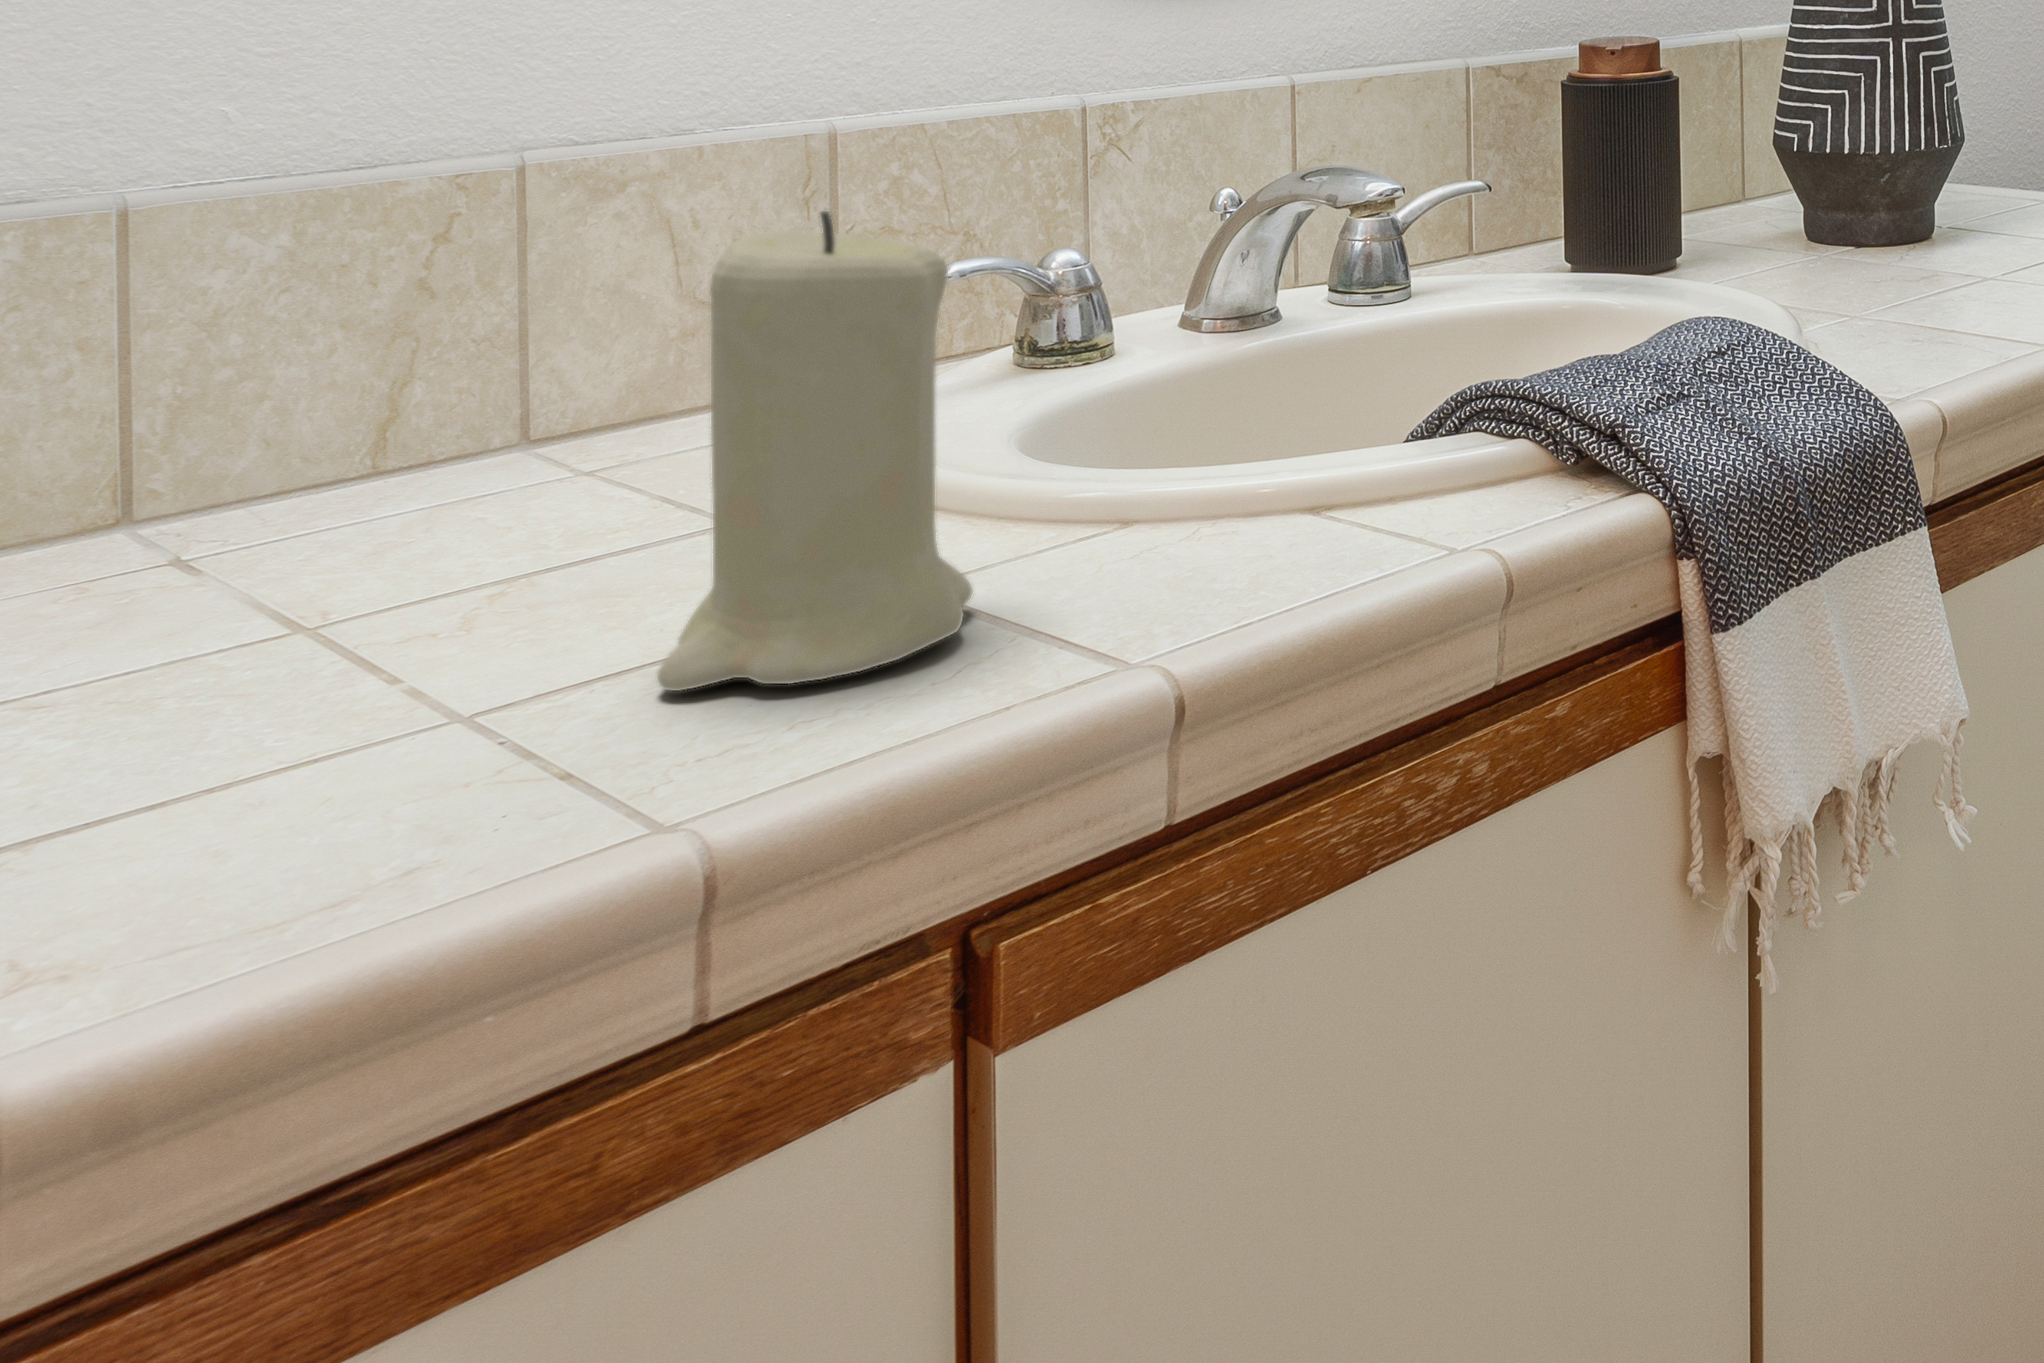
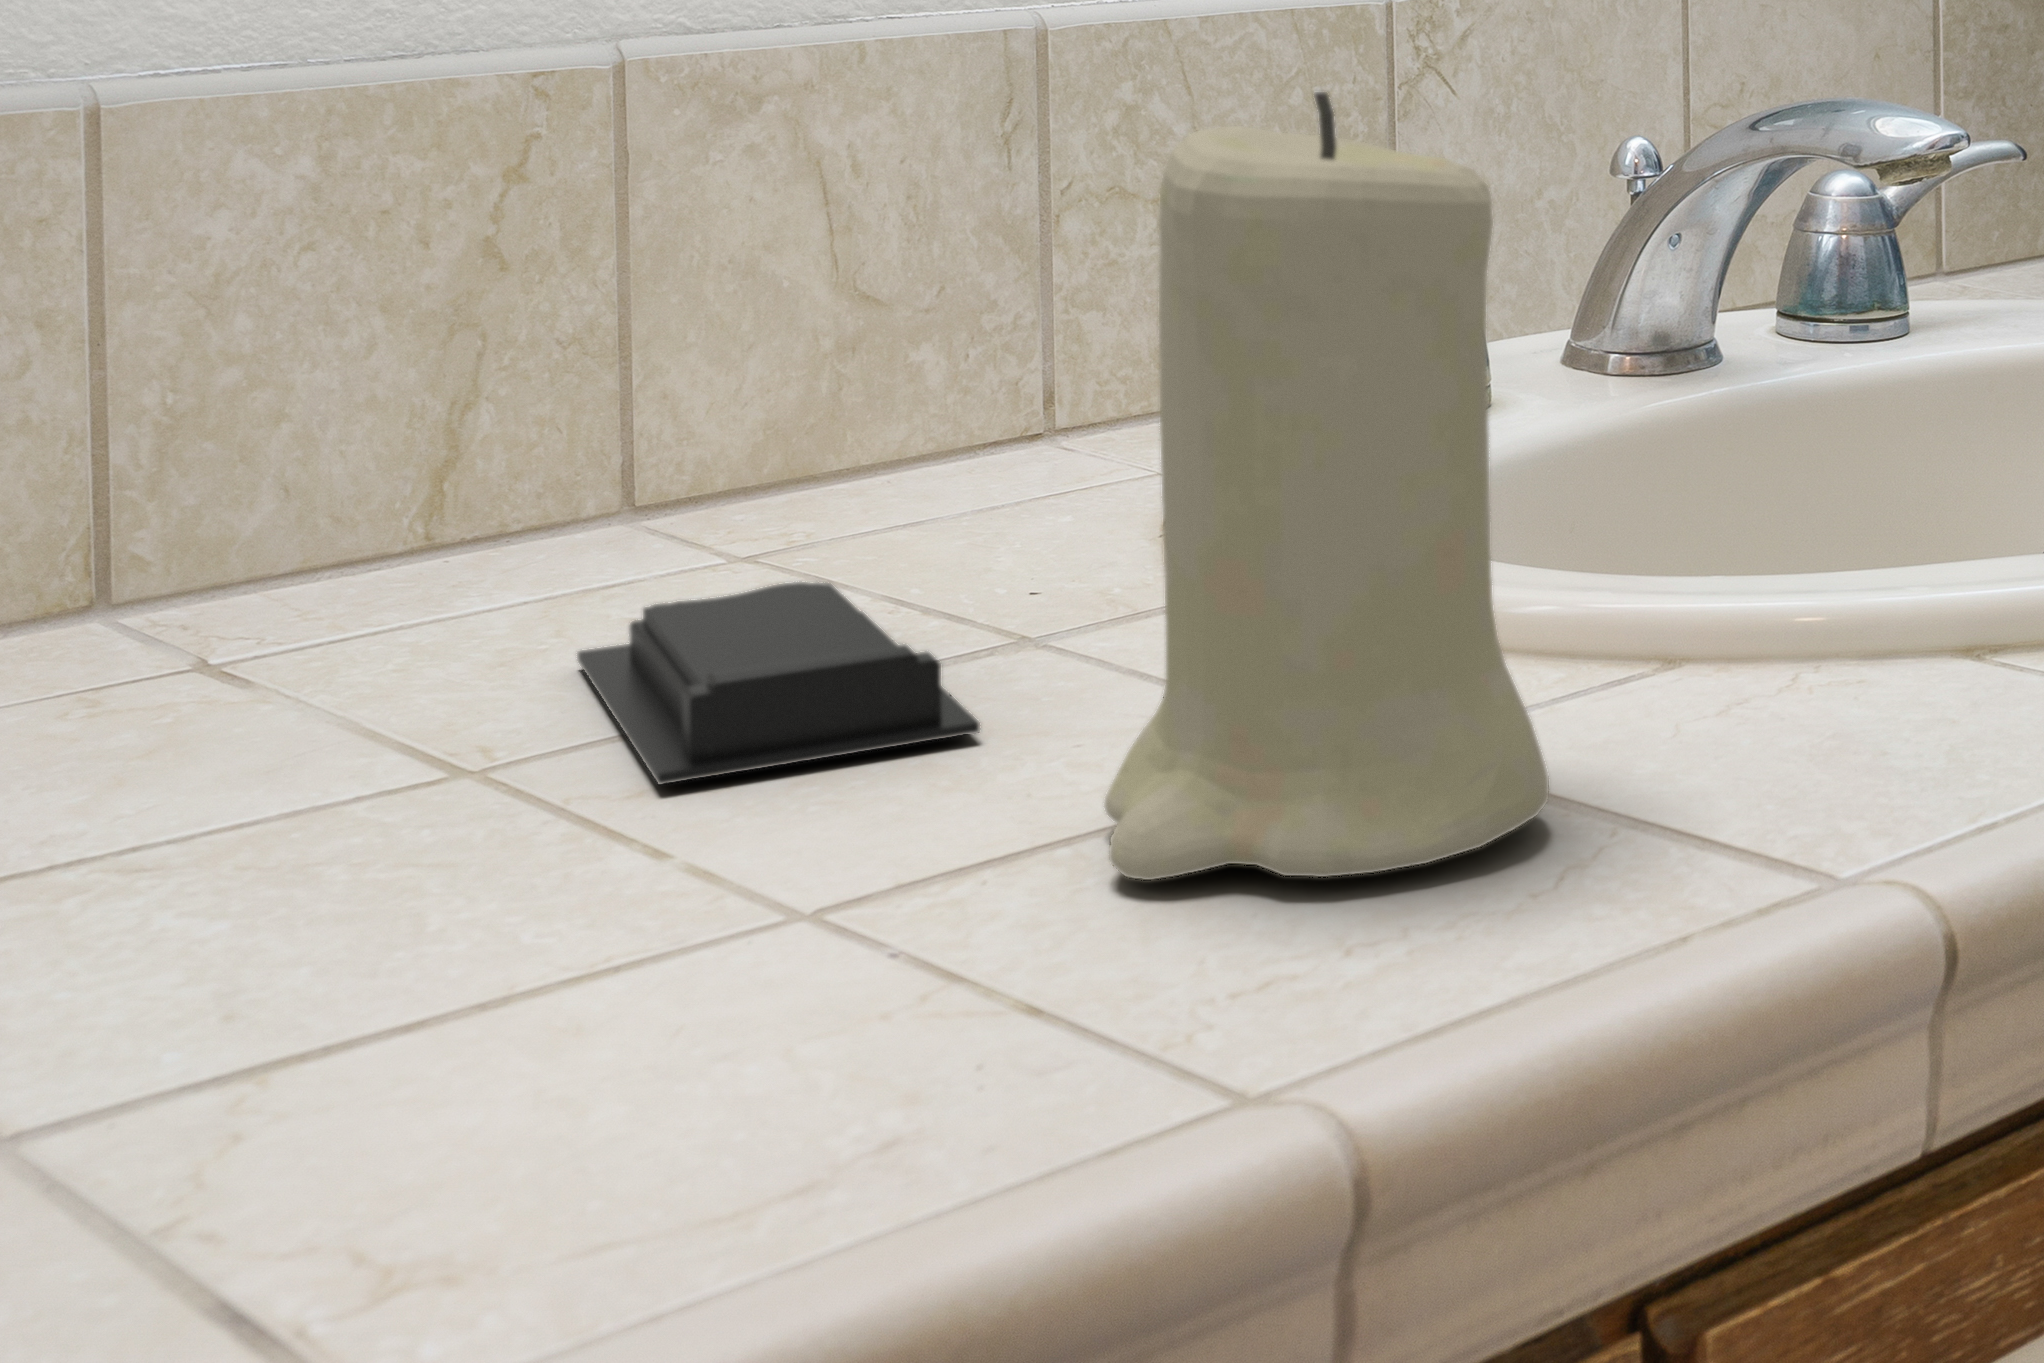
soap bar: none [404,499,642,640] -> present [577,582,980,784]

